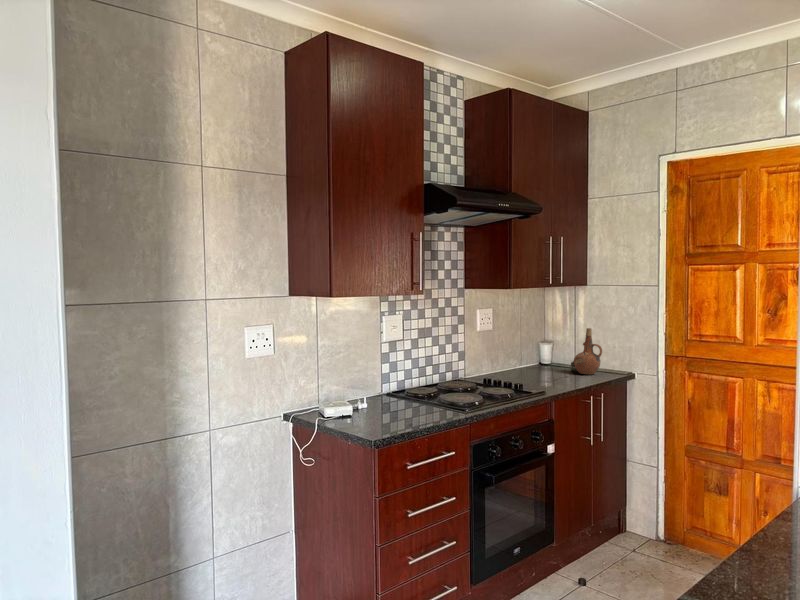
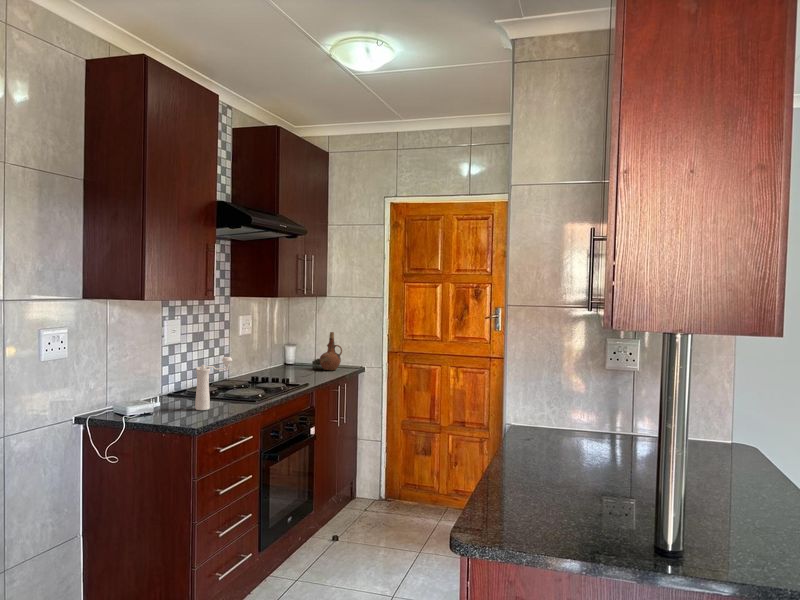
pepper mill: none [396,359,437,416] -> present [195,357,232,410]

